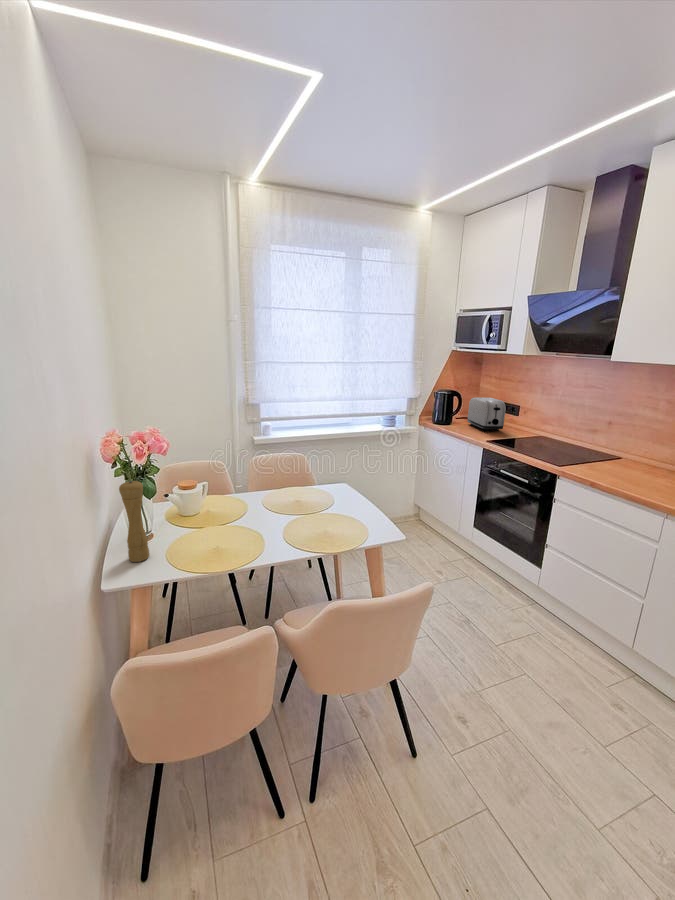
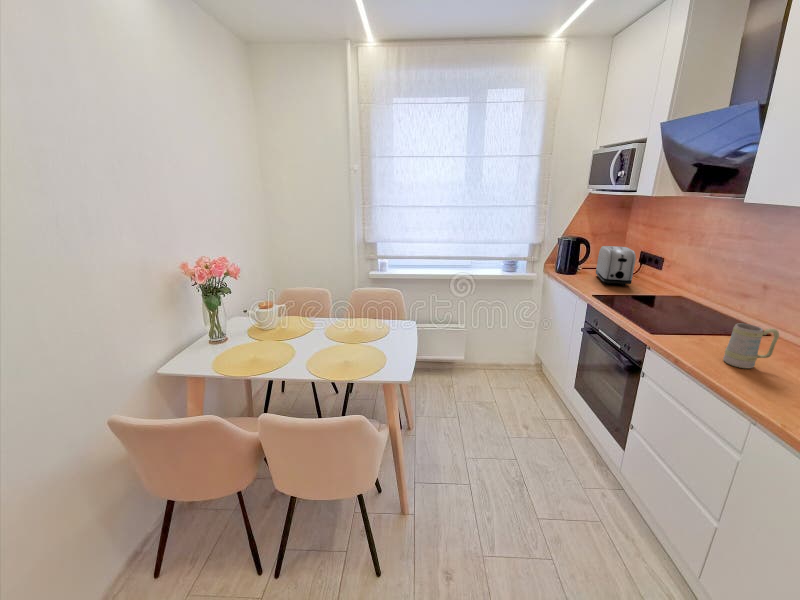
mug: none [618,450,652,482] -> present [723,323,779,368]
pepper mill: present [119,481,149,562] -> none [186,296,213,357]

